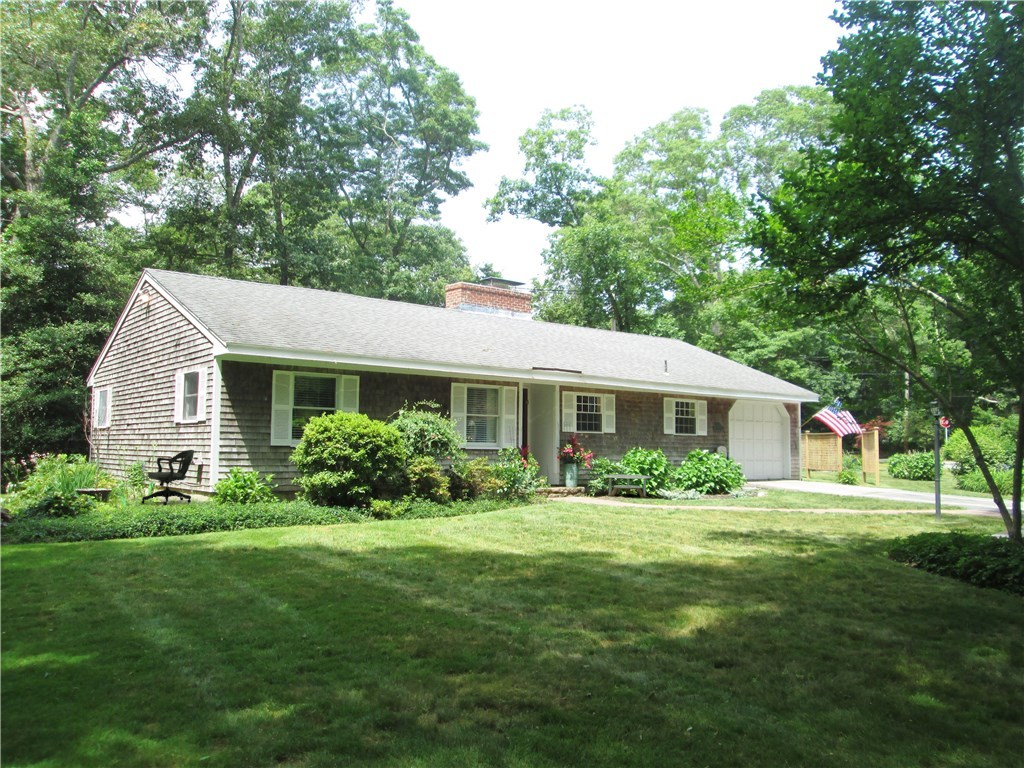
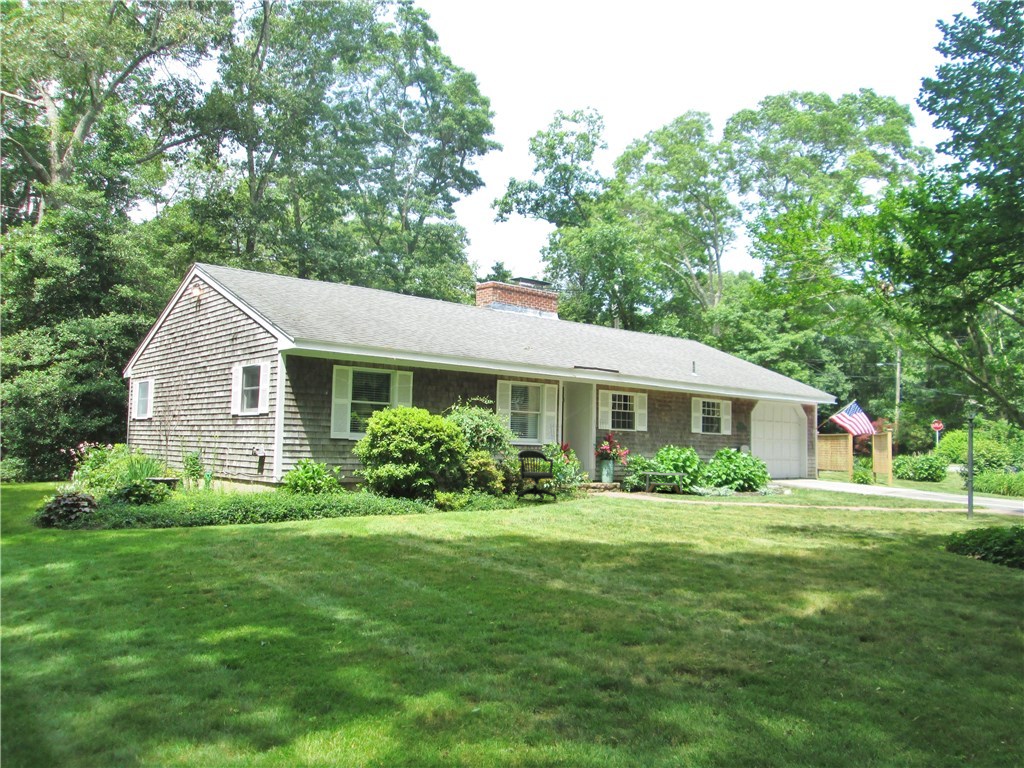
chair: present [141,450,194,505] -> present [517,450,556,502]

